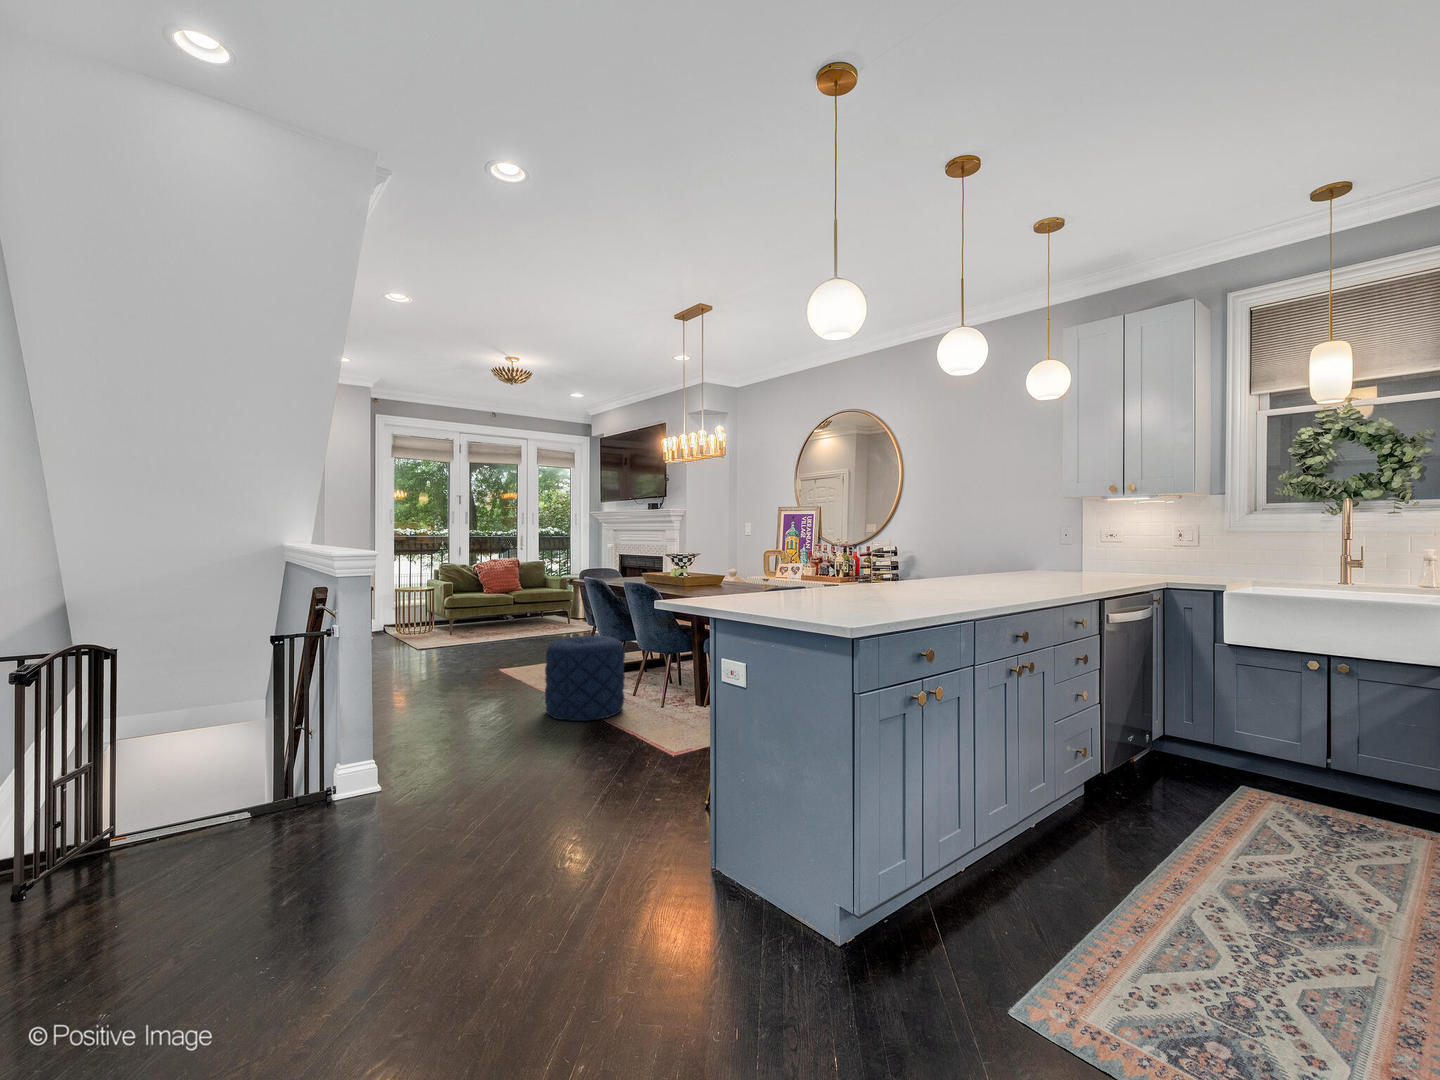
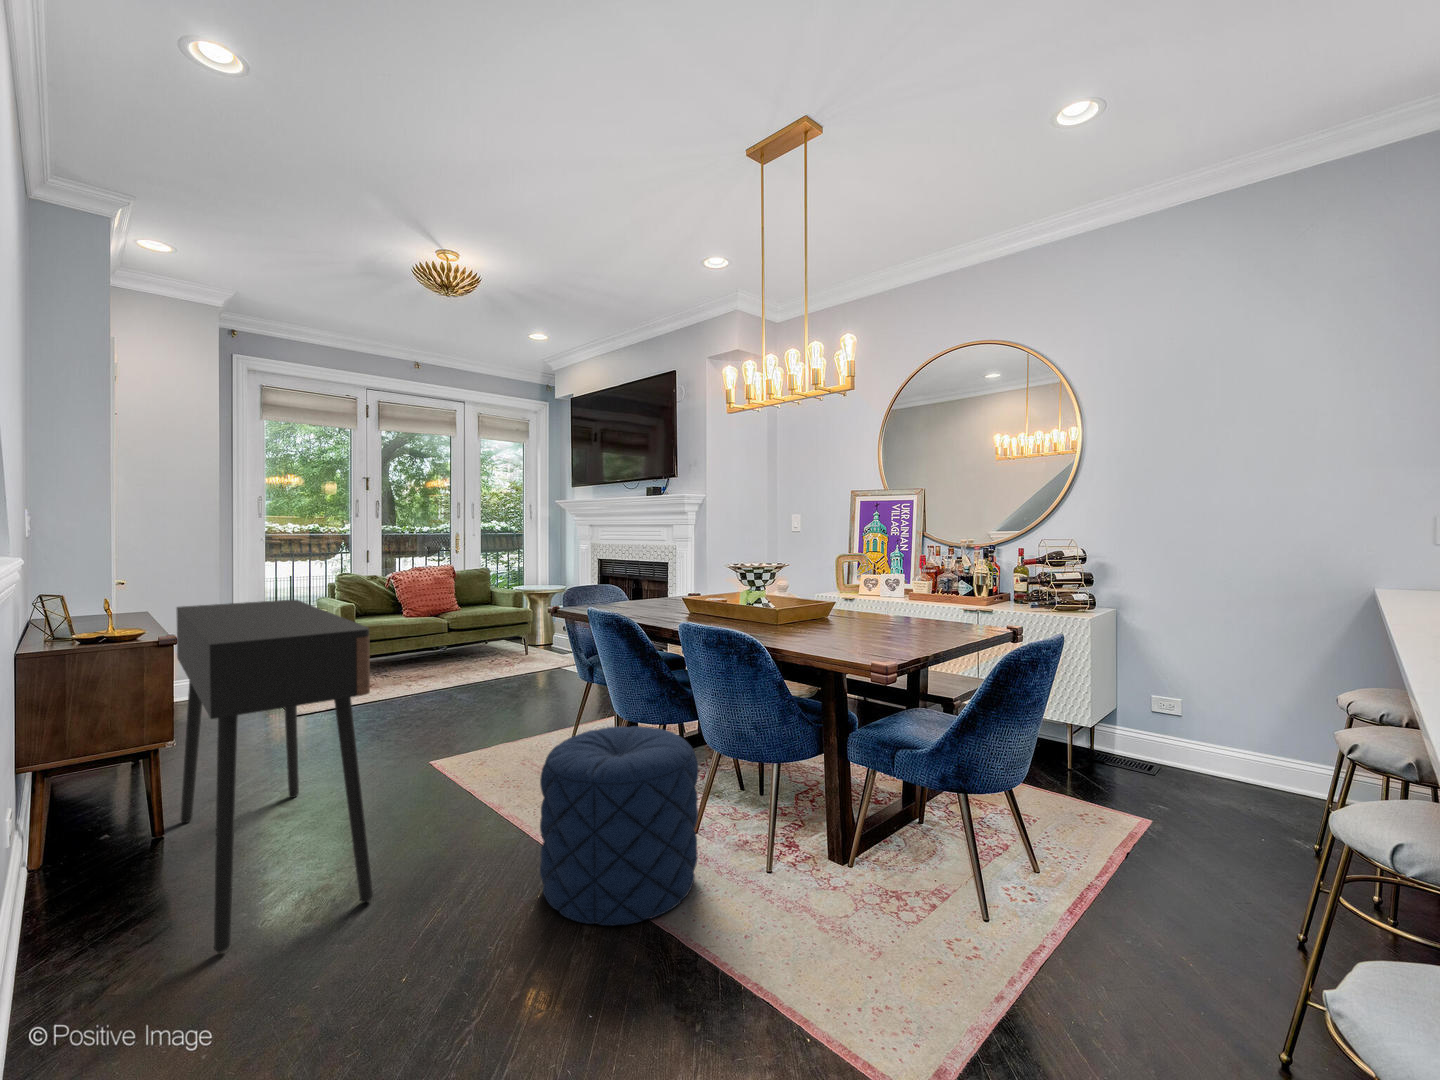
console table: none [368,571,467,721] -> present [176,600,373,953]

